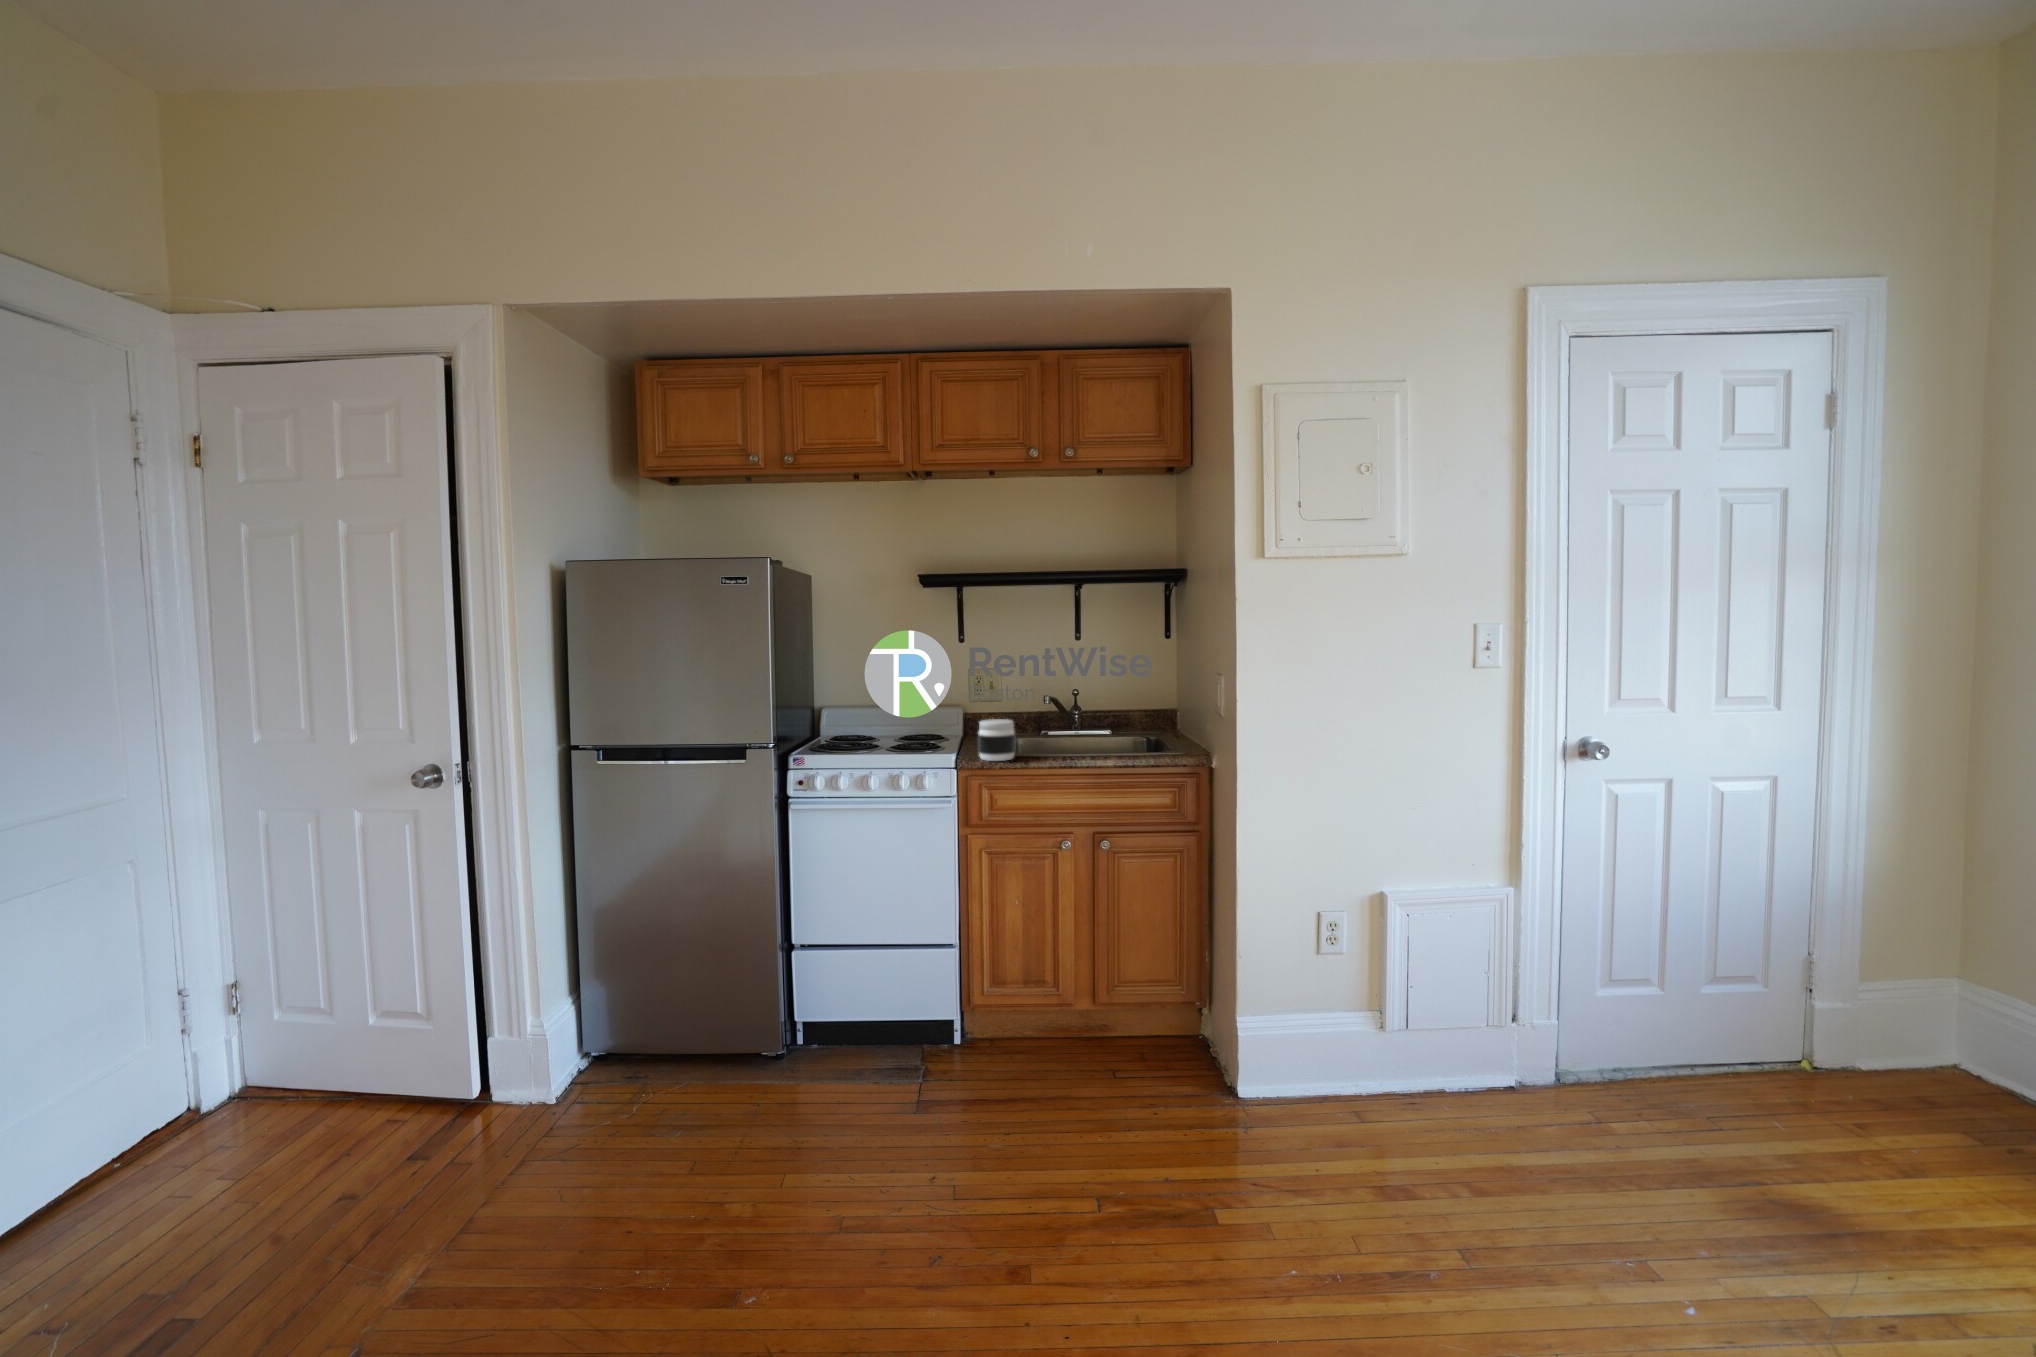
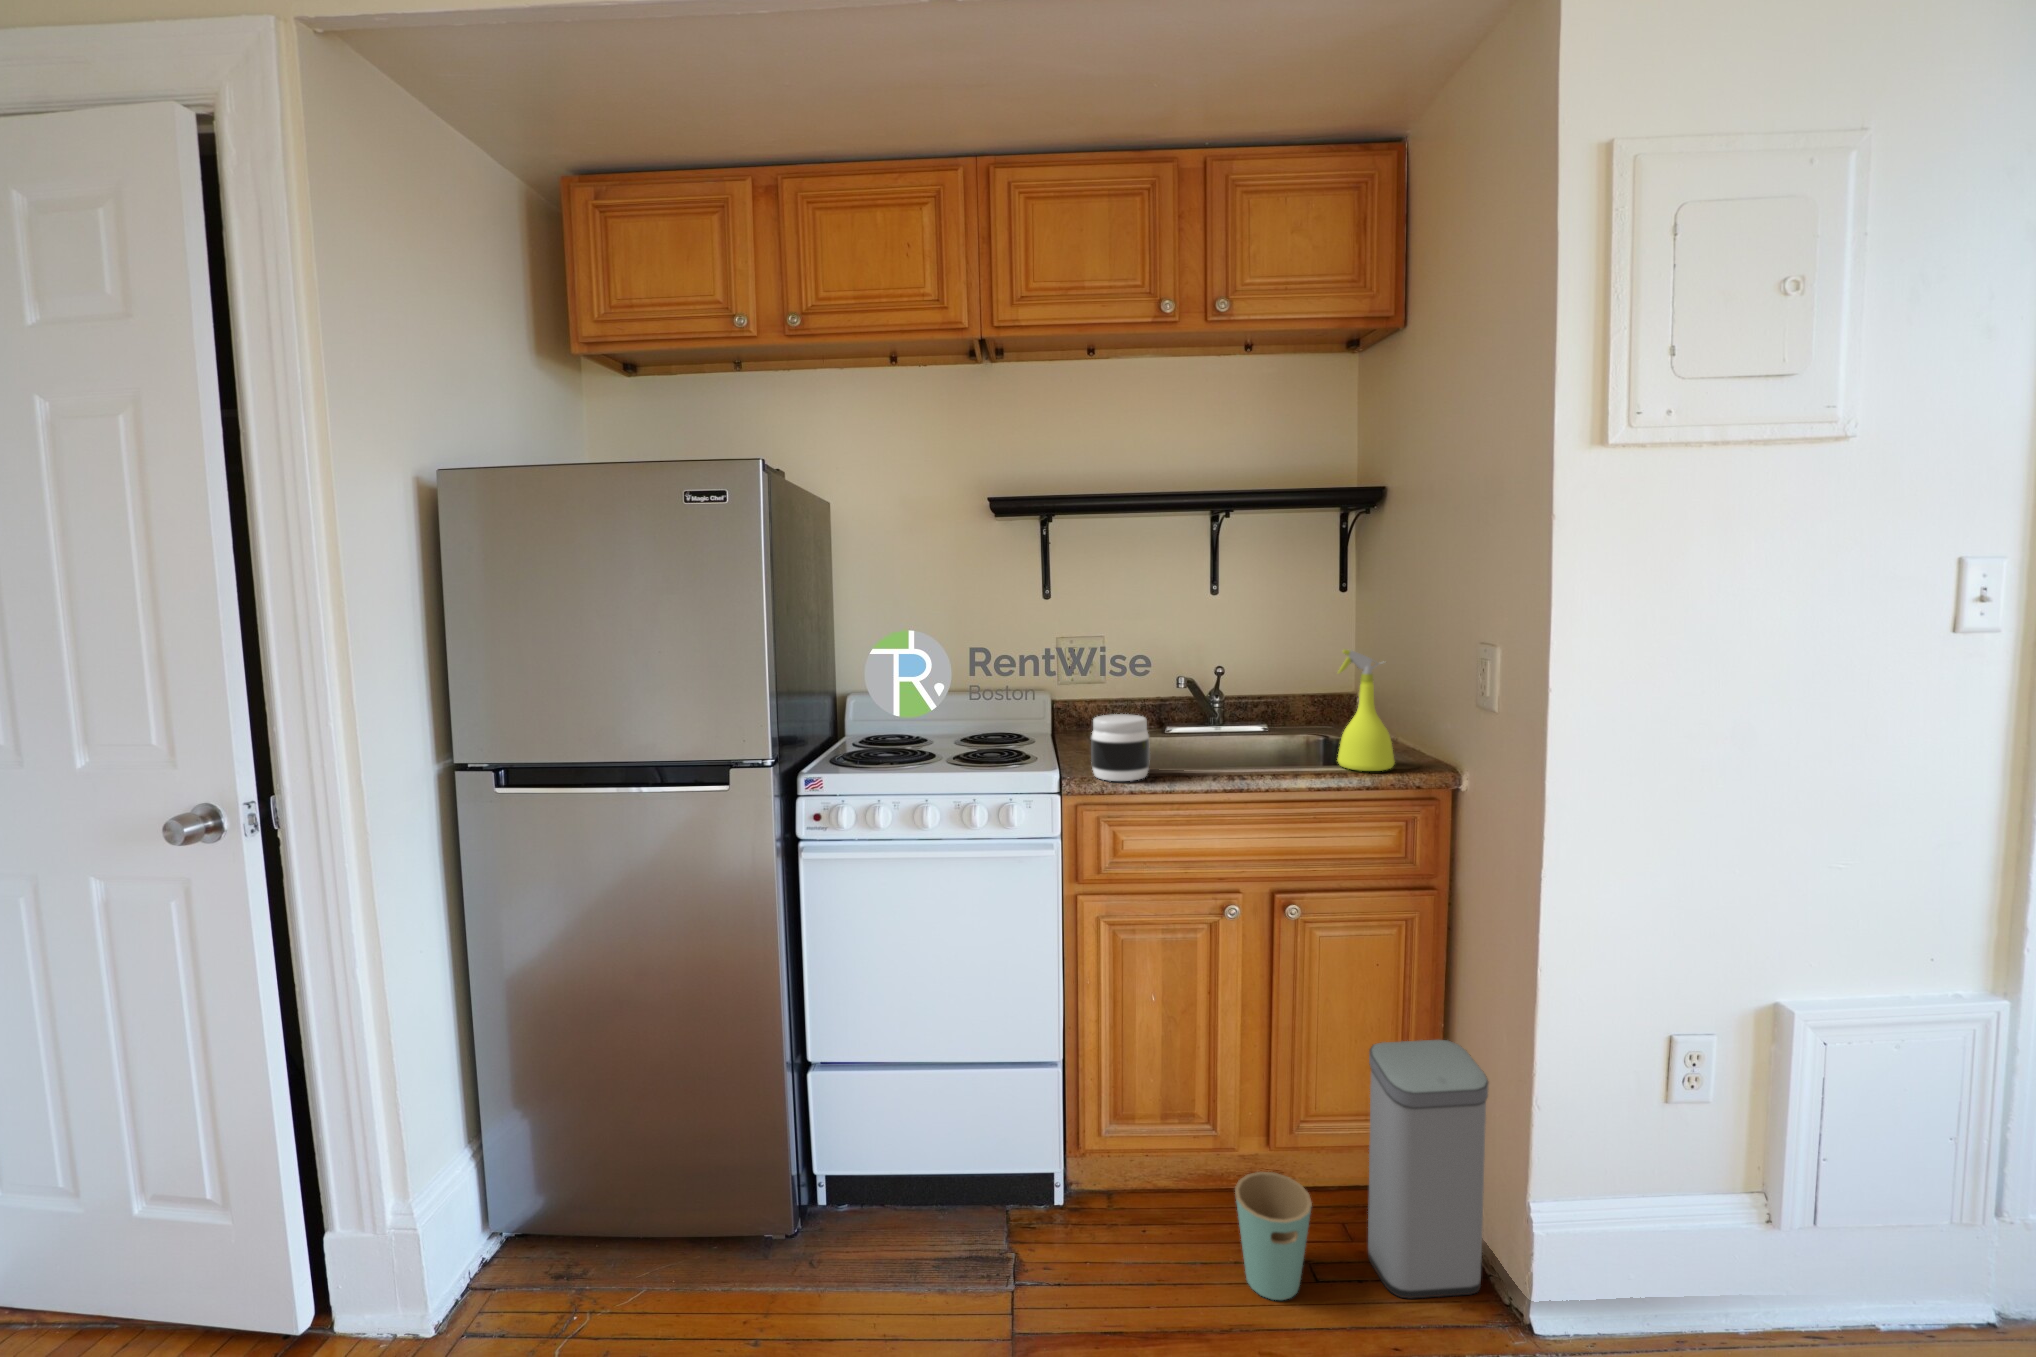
spray bottle: none [1139,678,1175,756] -> present [1338,650,1394,771]
trash can: none [1060,923,1212,1082] -> present [1235,1040,1489,1300]

